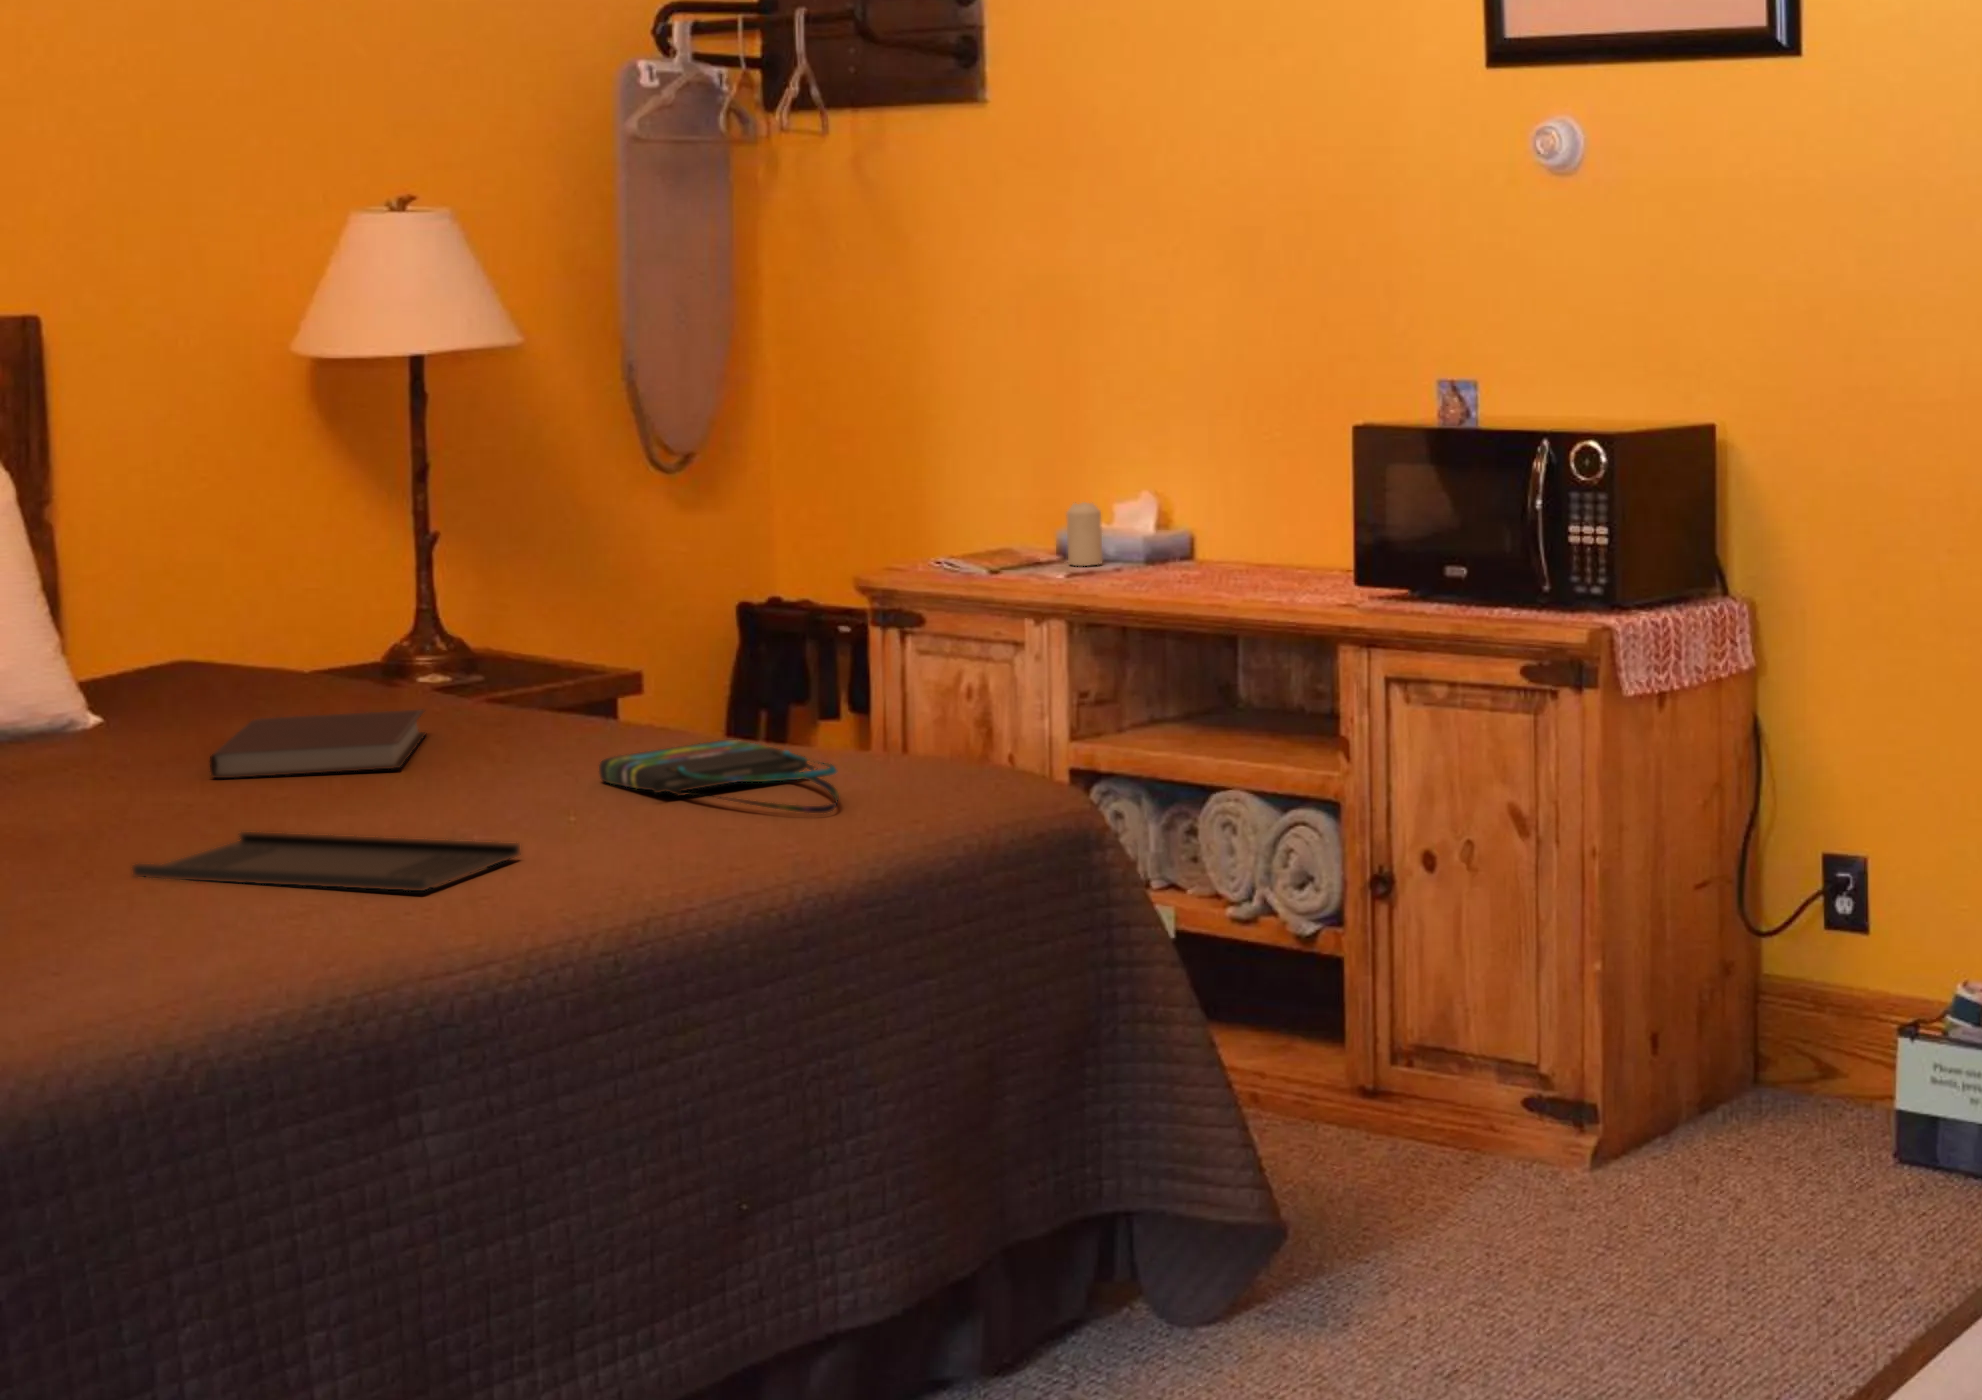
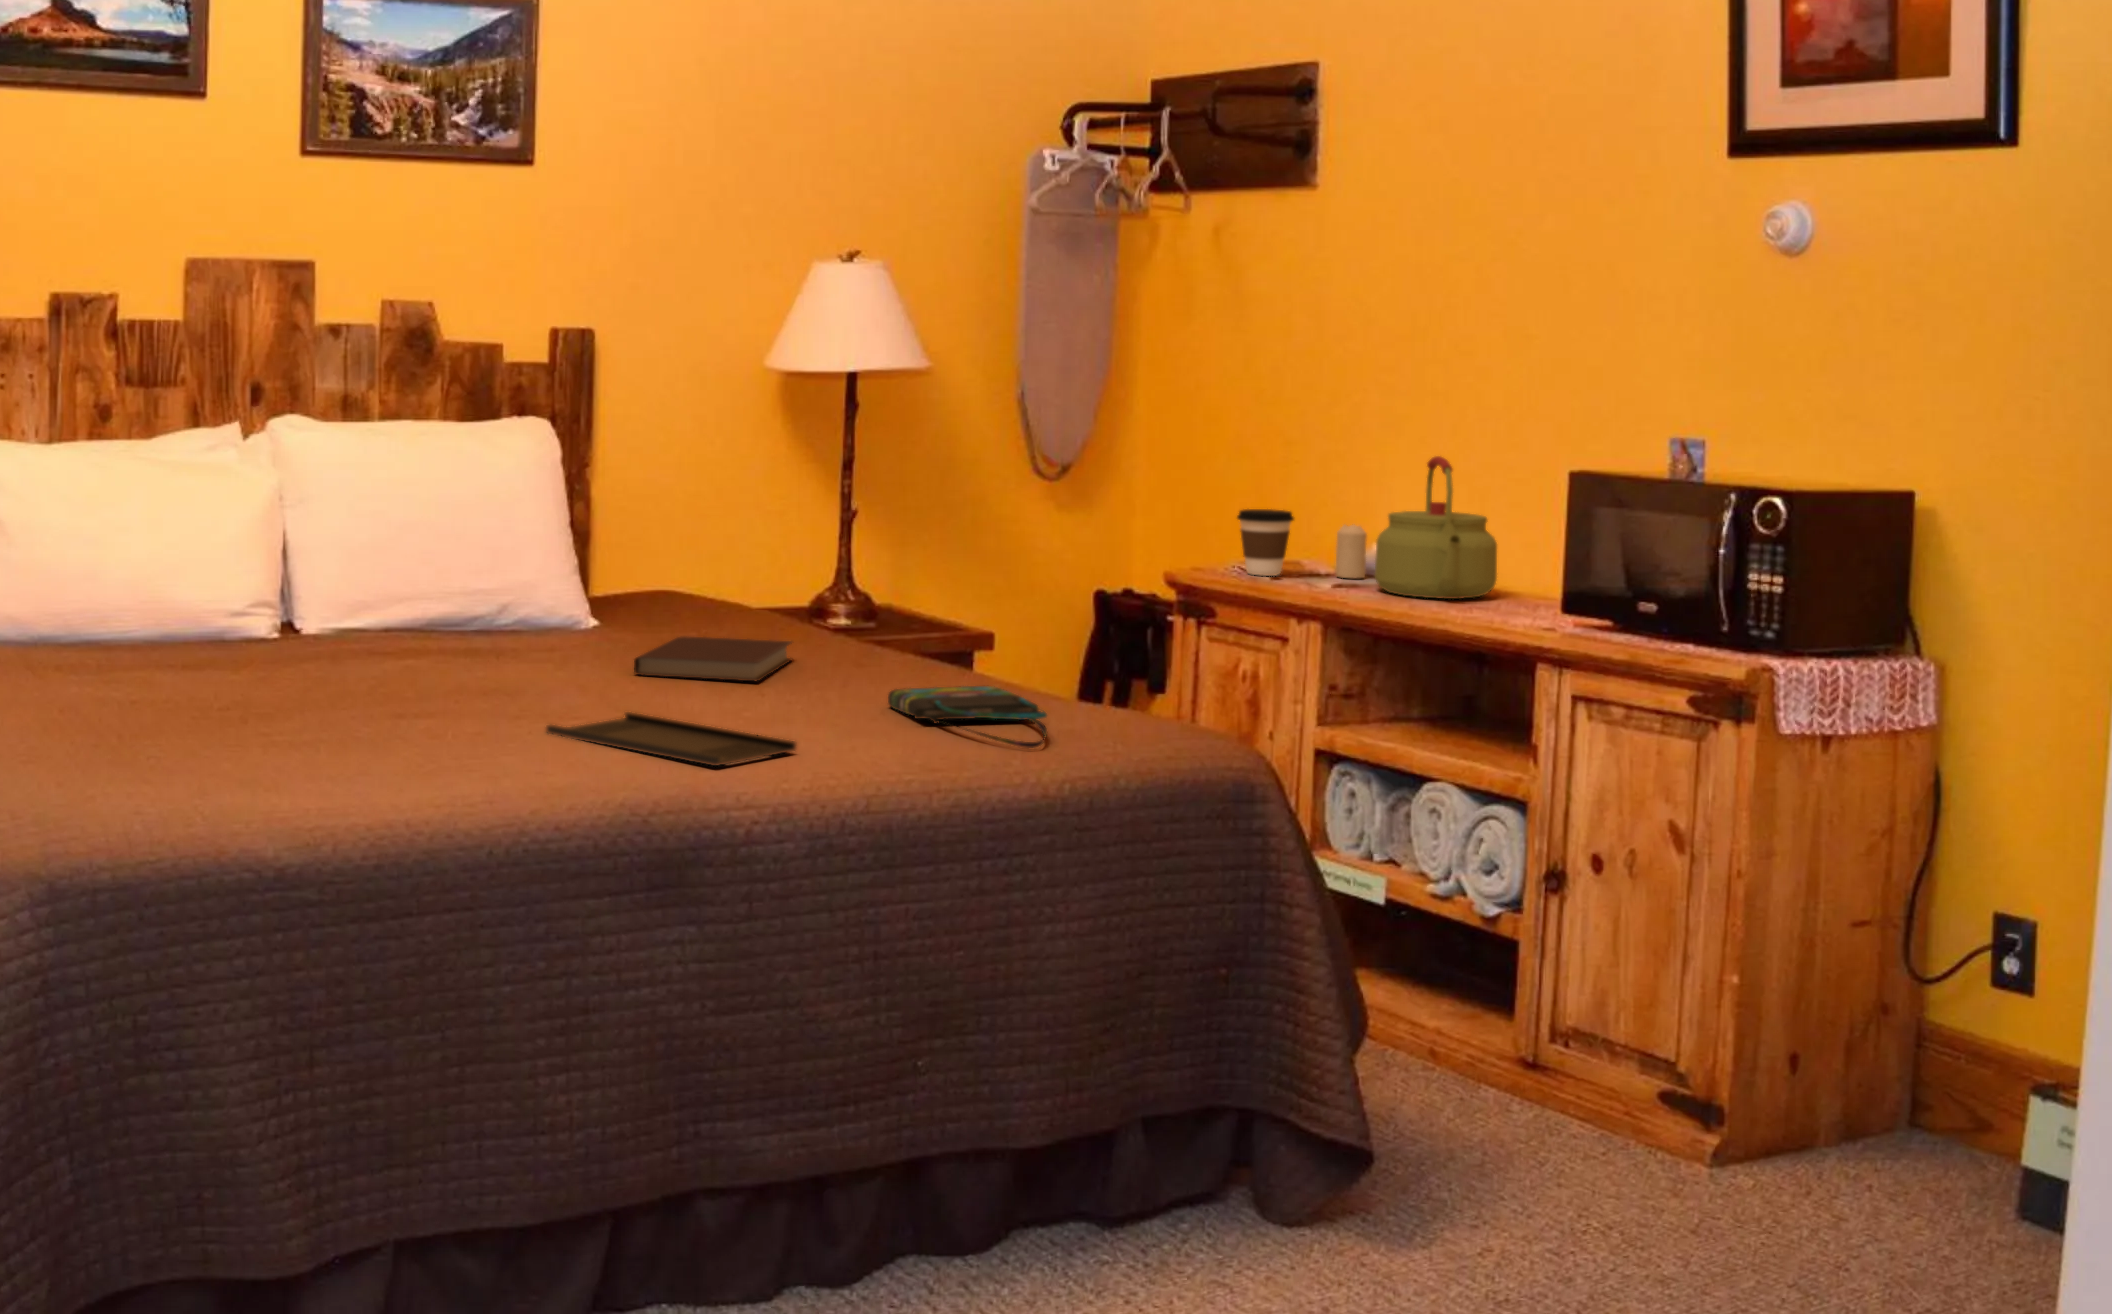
kettle: none [1124,415,1262,581] -> present [1375,456,1497,599]
coffee cup: none [948,491,1018,571] -> present [1237,509,1294,576]

